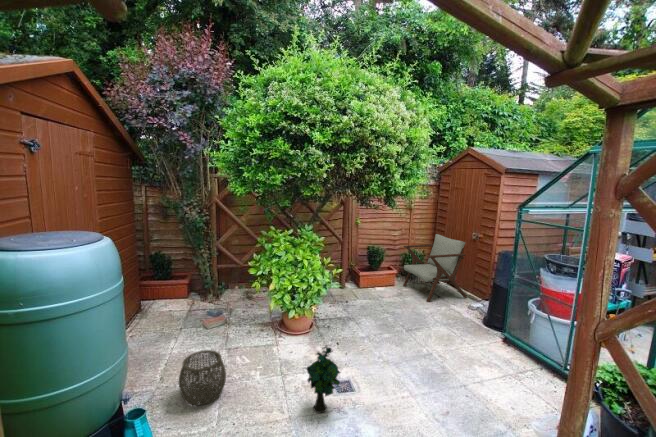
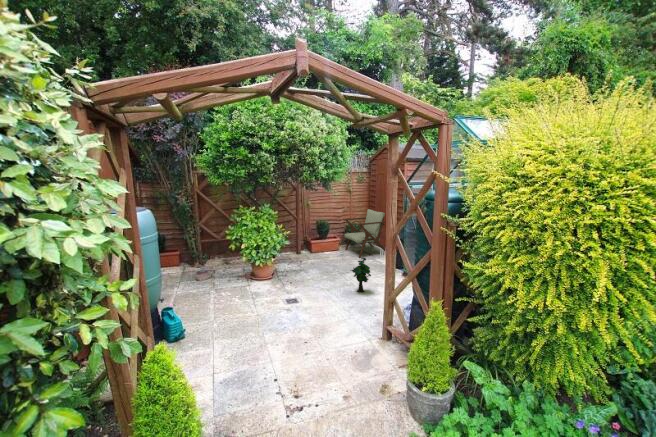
decorative plant: present [306,347,340,413] -> present [351,258,371,292]
woven basket: present [179,350,226,406] -> none [188,281,217,311]

